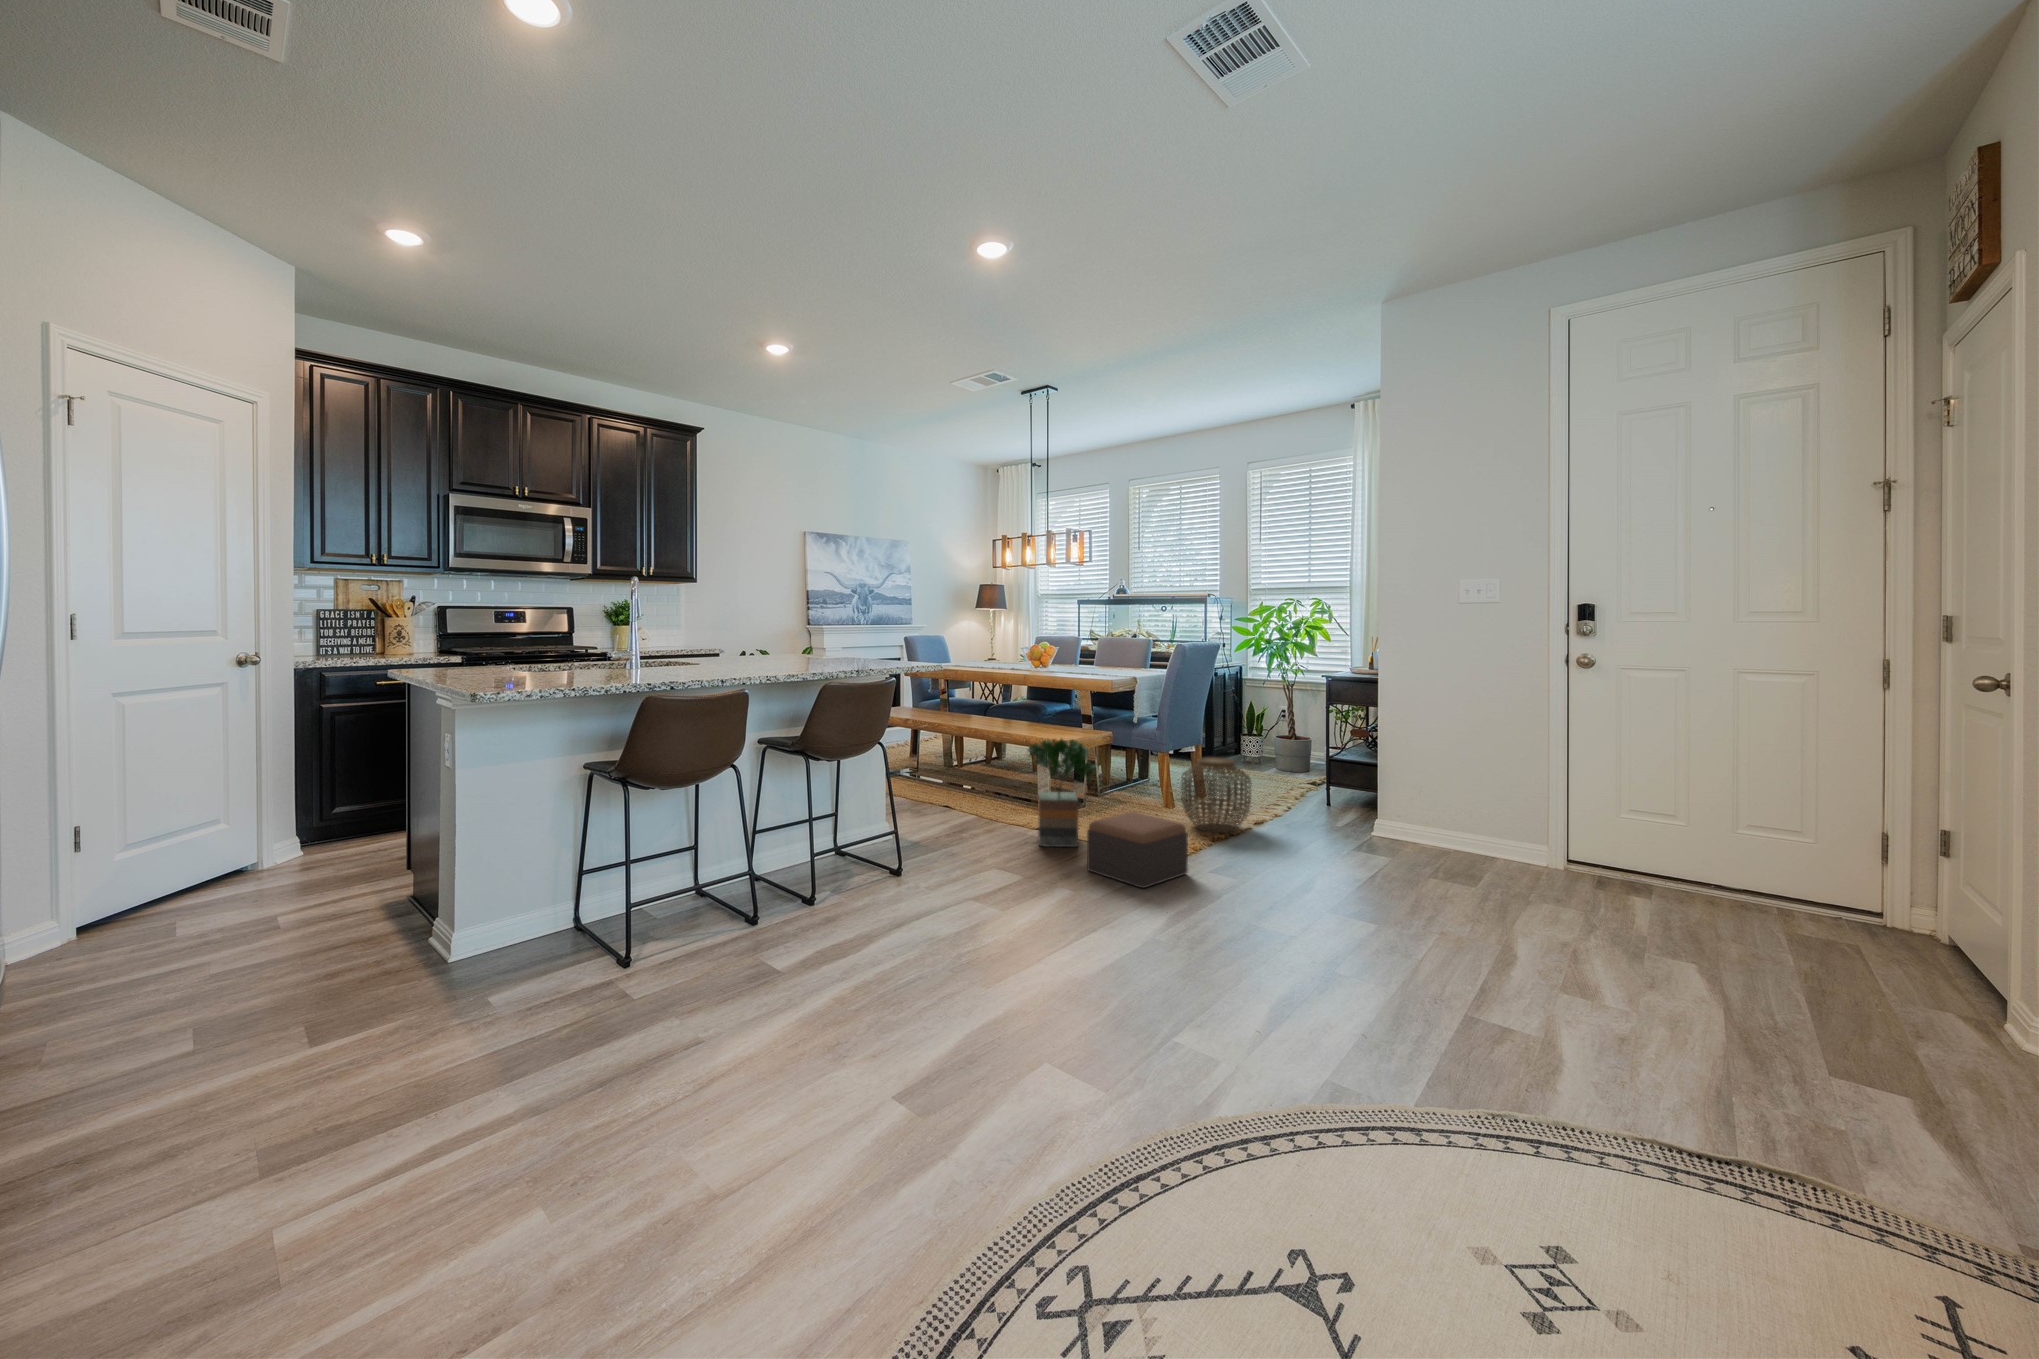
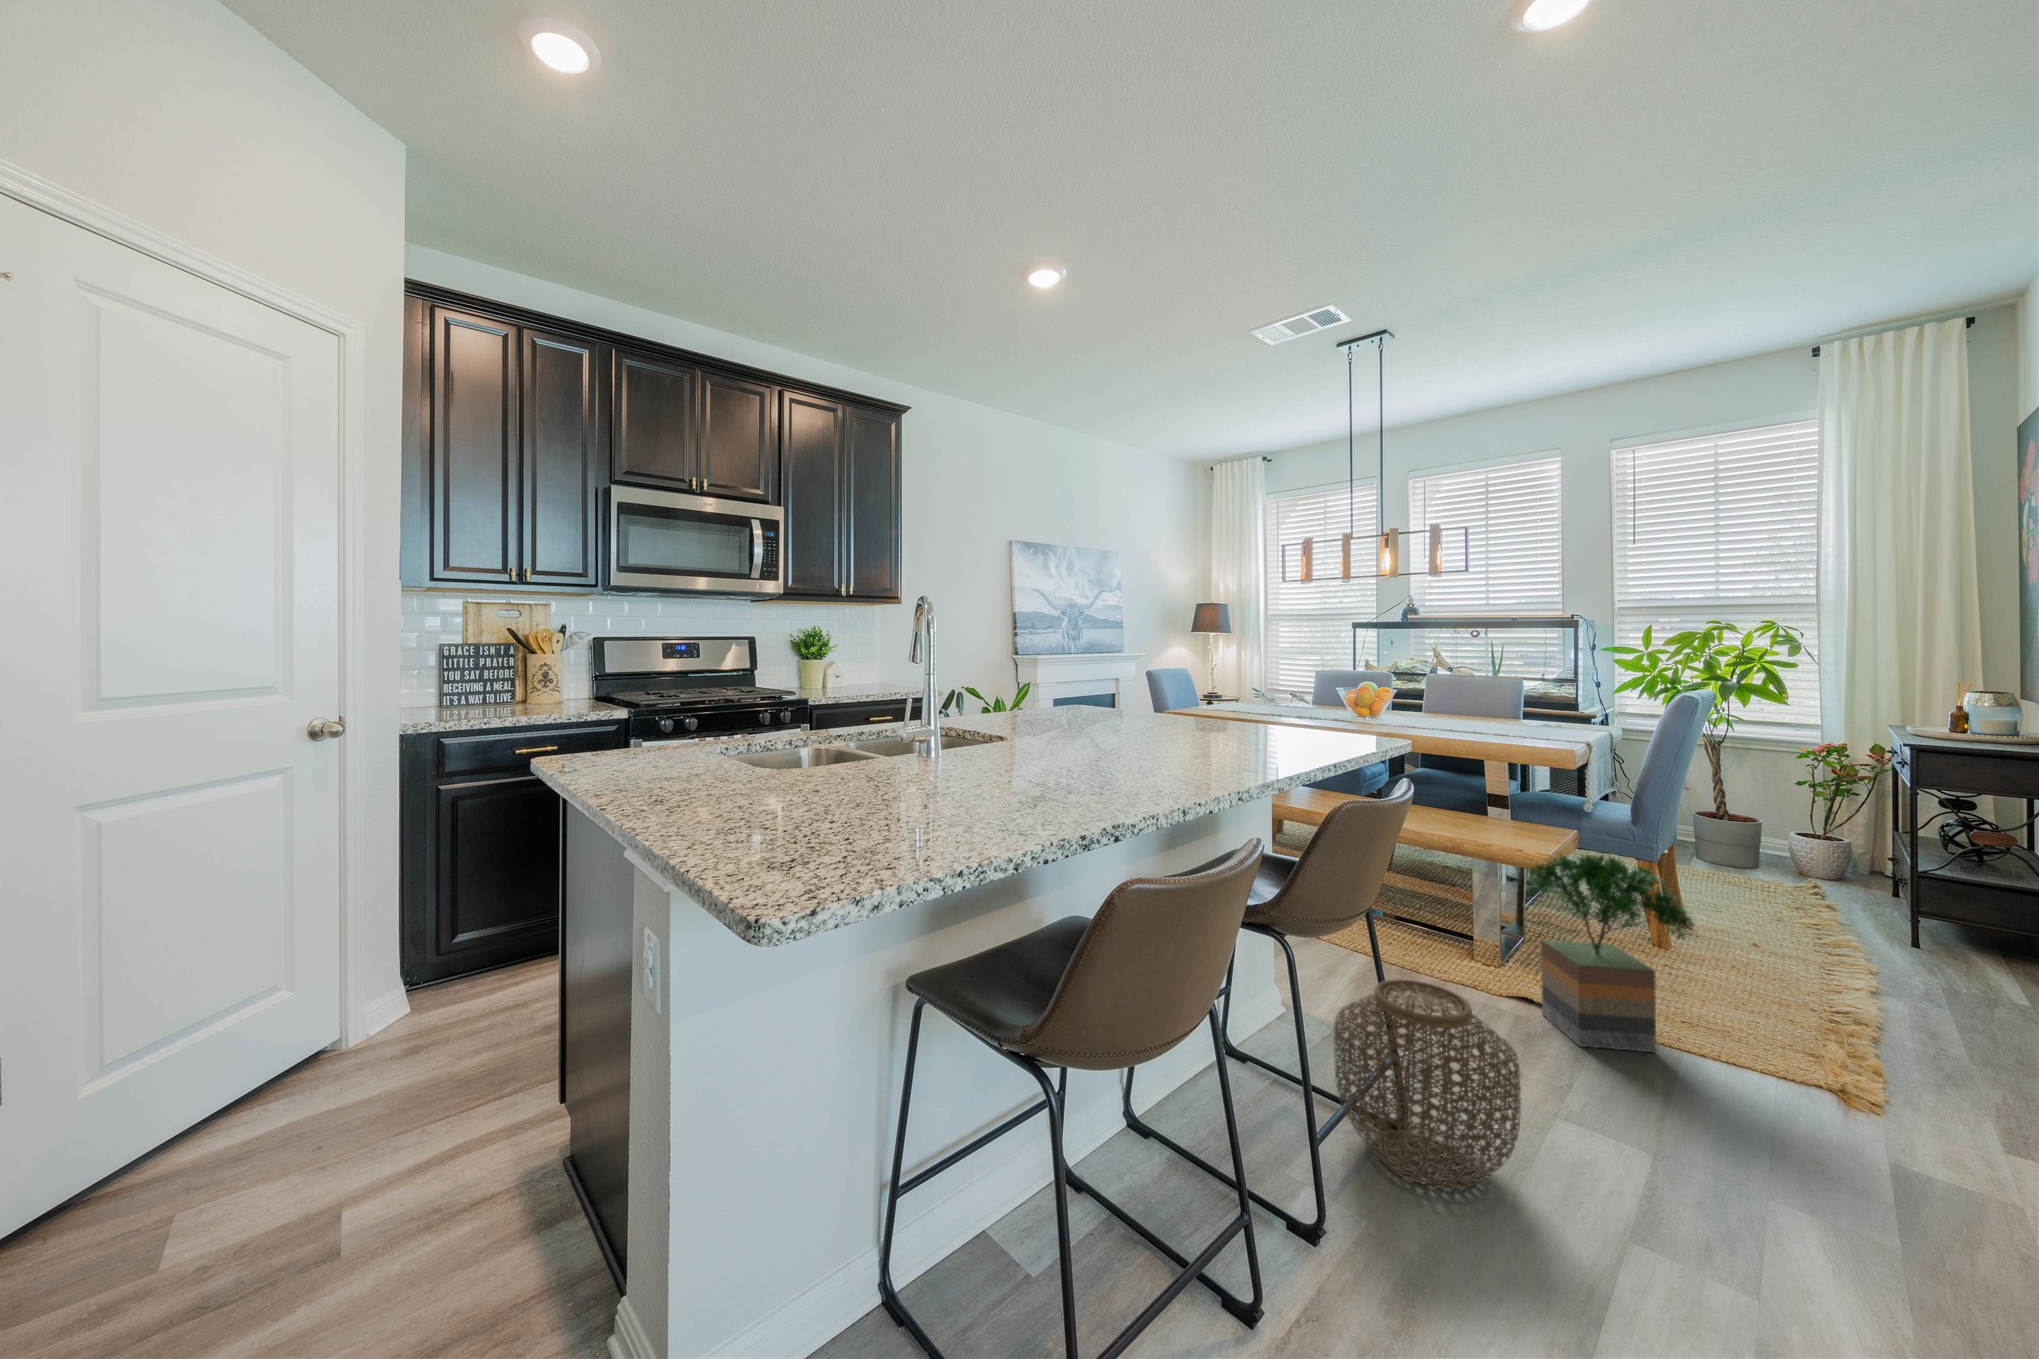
woven basket: present [1181,757,1251,833] -> present [1334,979,1521,1189]
footstool: present [1087,812,1188,888] -> none [1769,1010,2008,1216]

